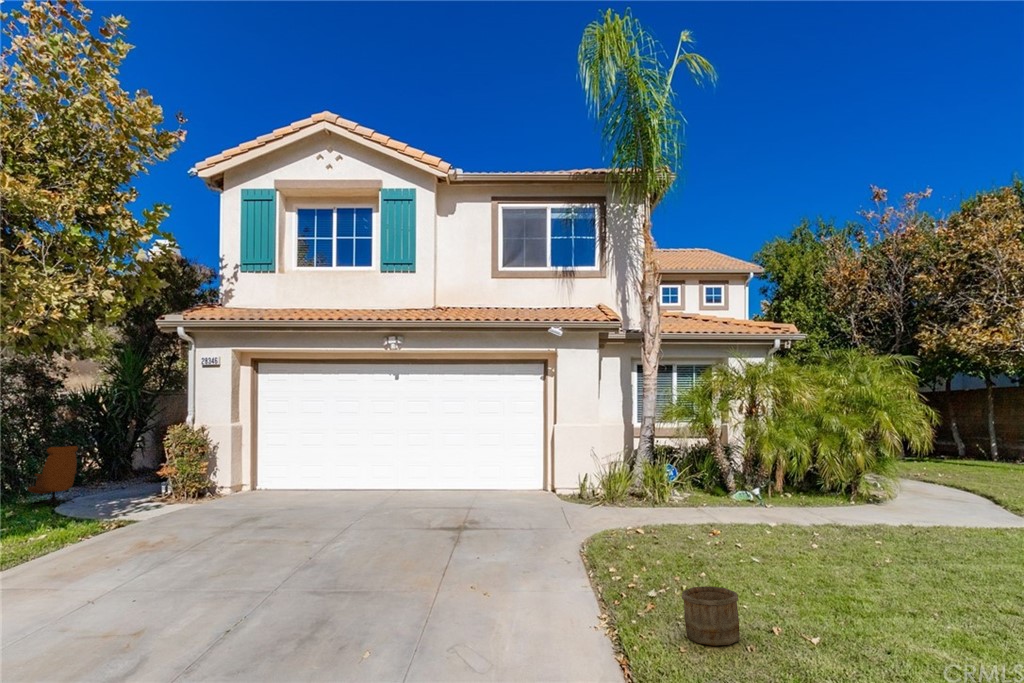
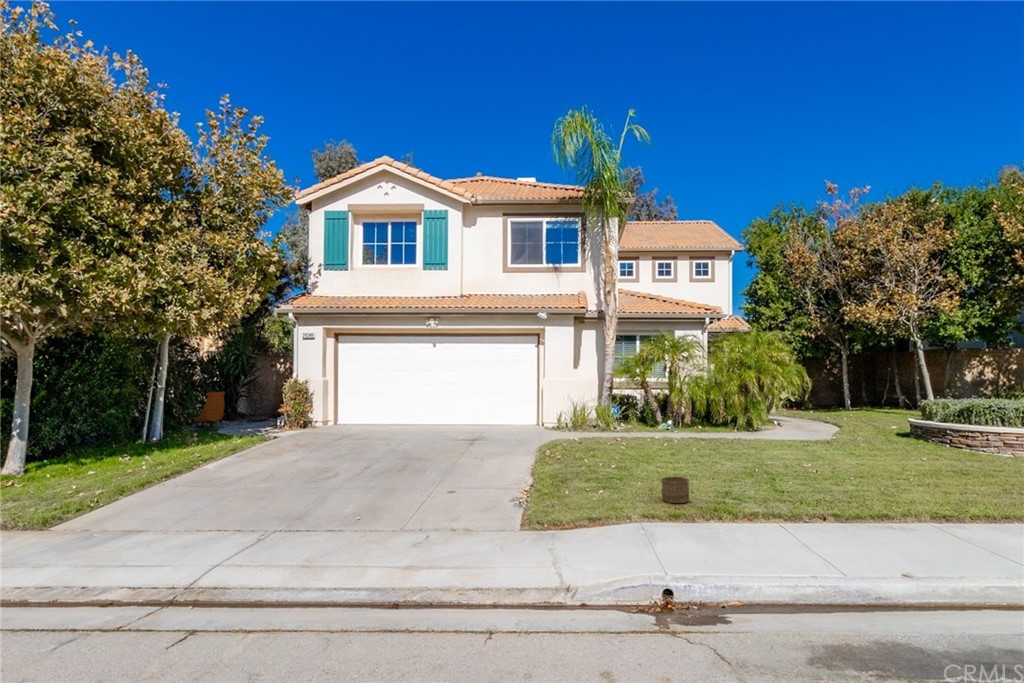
wooden bucket: present [682,586,740,646] -> present [661,477,689,503]

